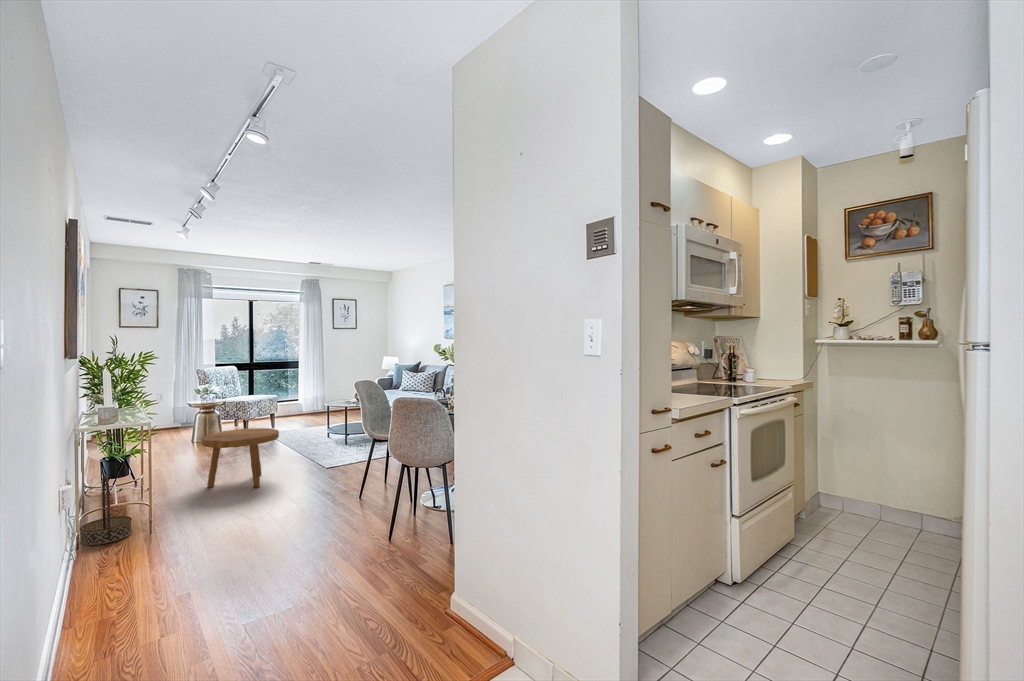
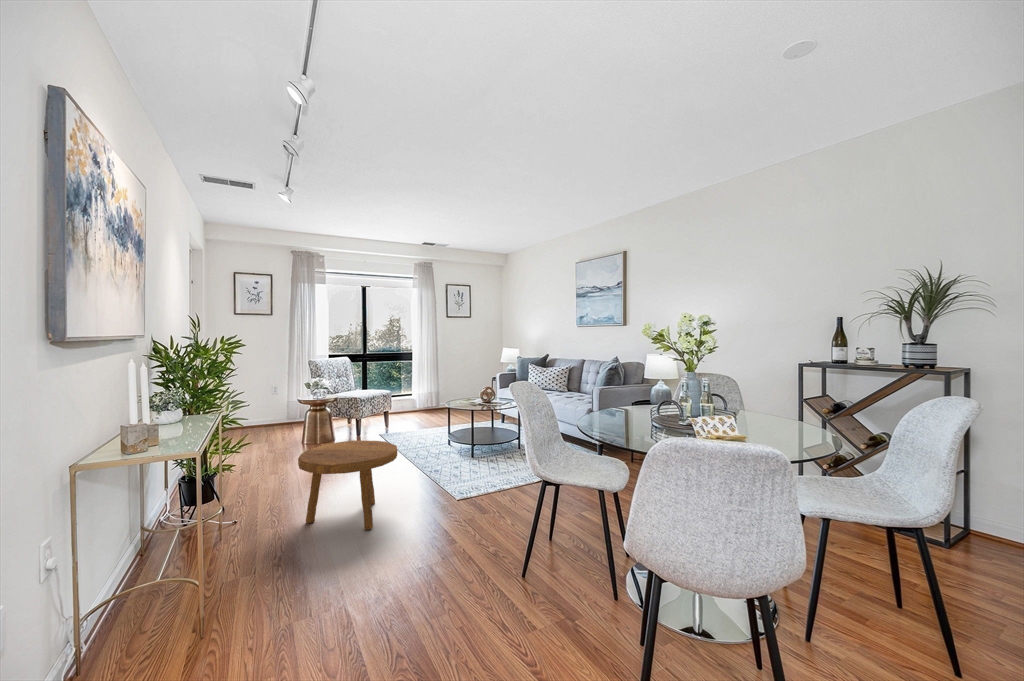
basket: present [80,475,132,546] -> none [91,533,178,662]

